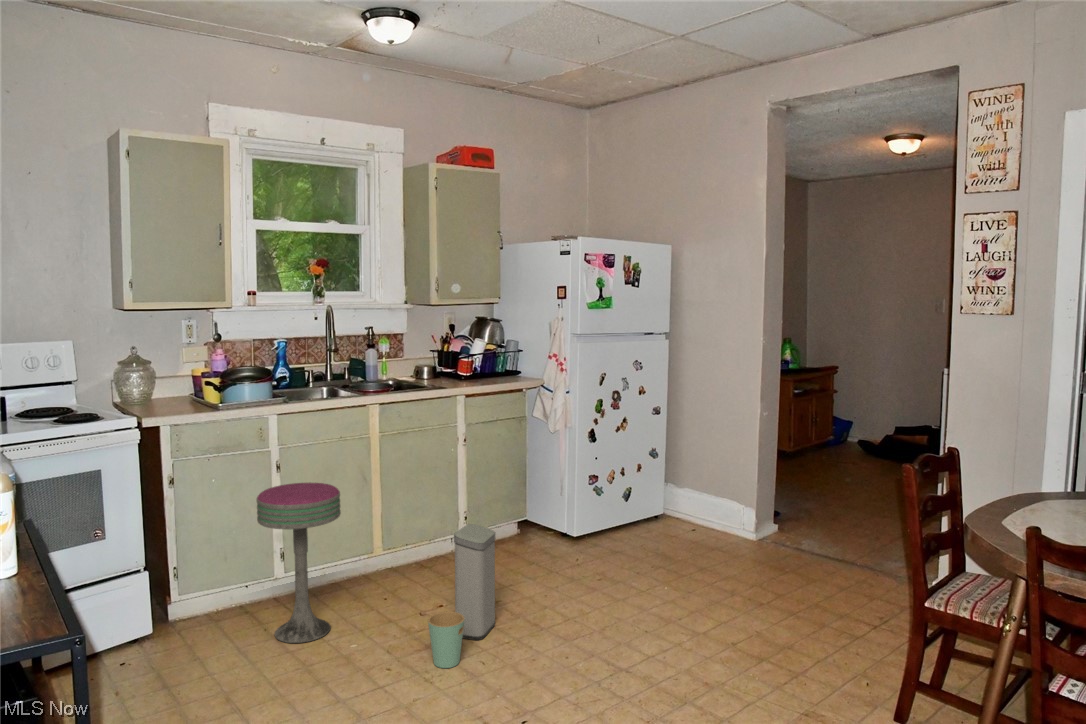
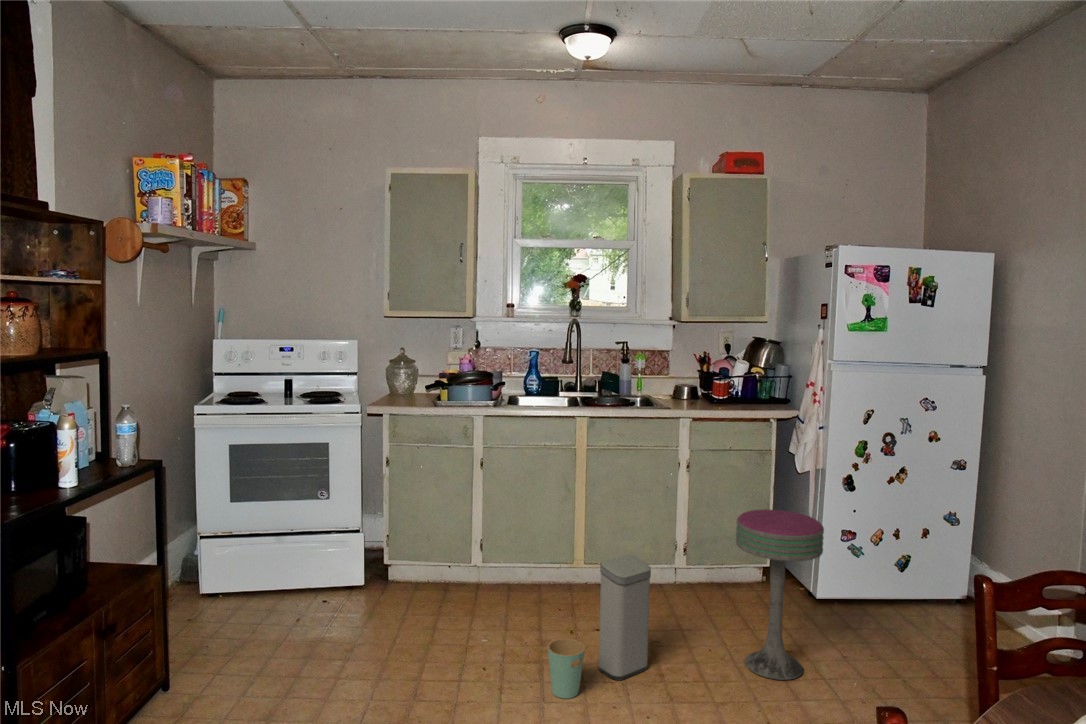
bar stool: present [257,483,341,643] -> present [736,509,824,680]

